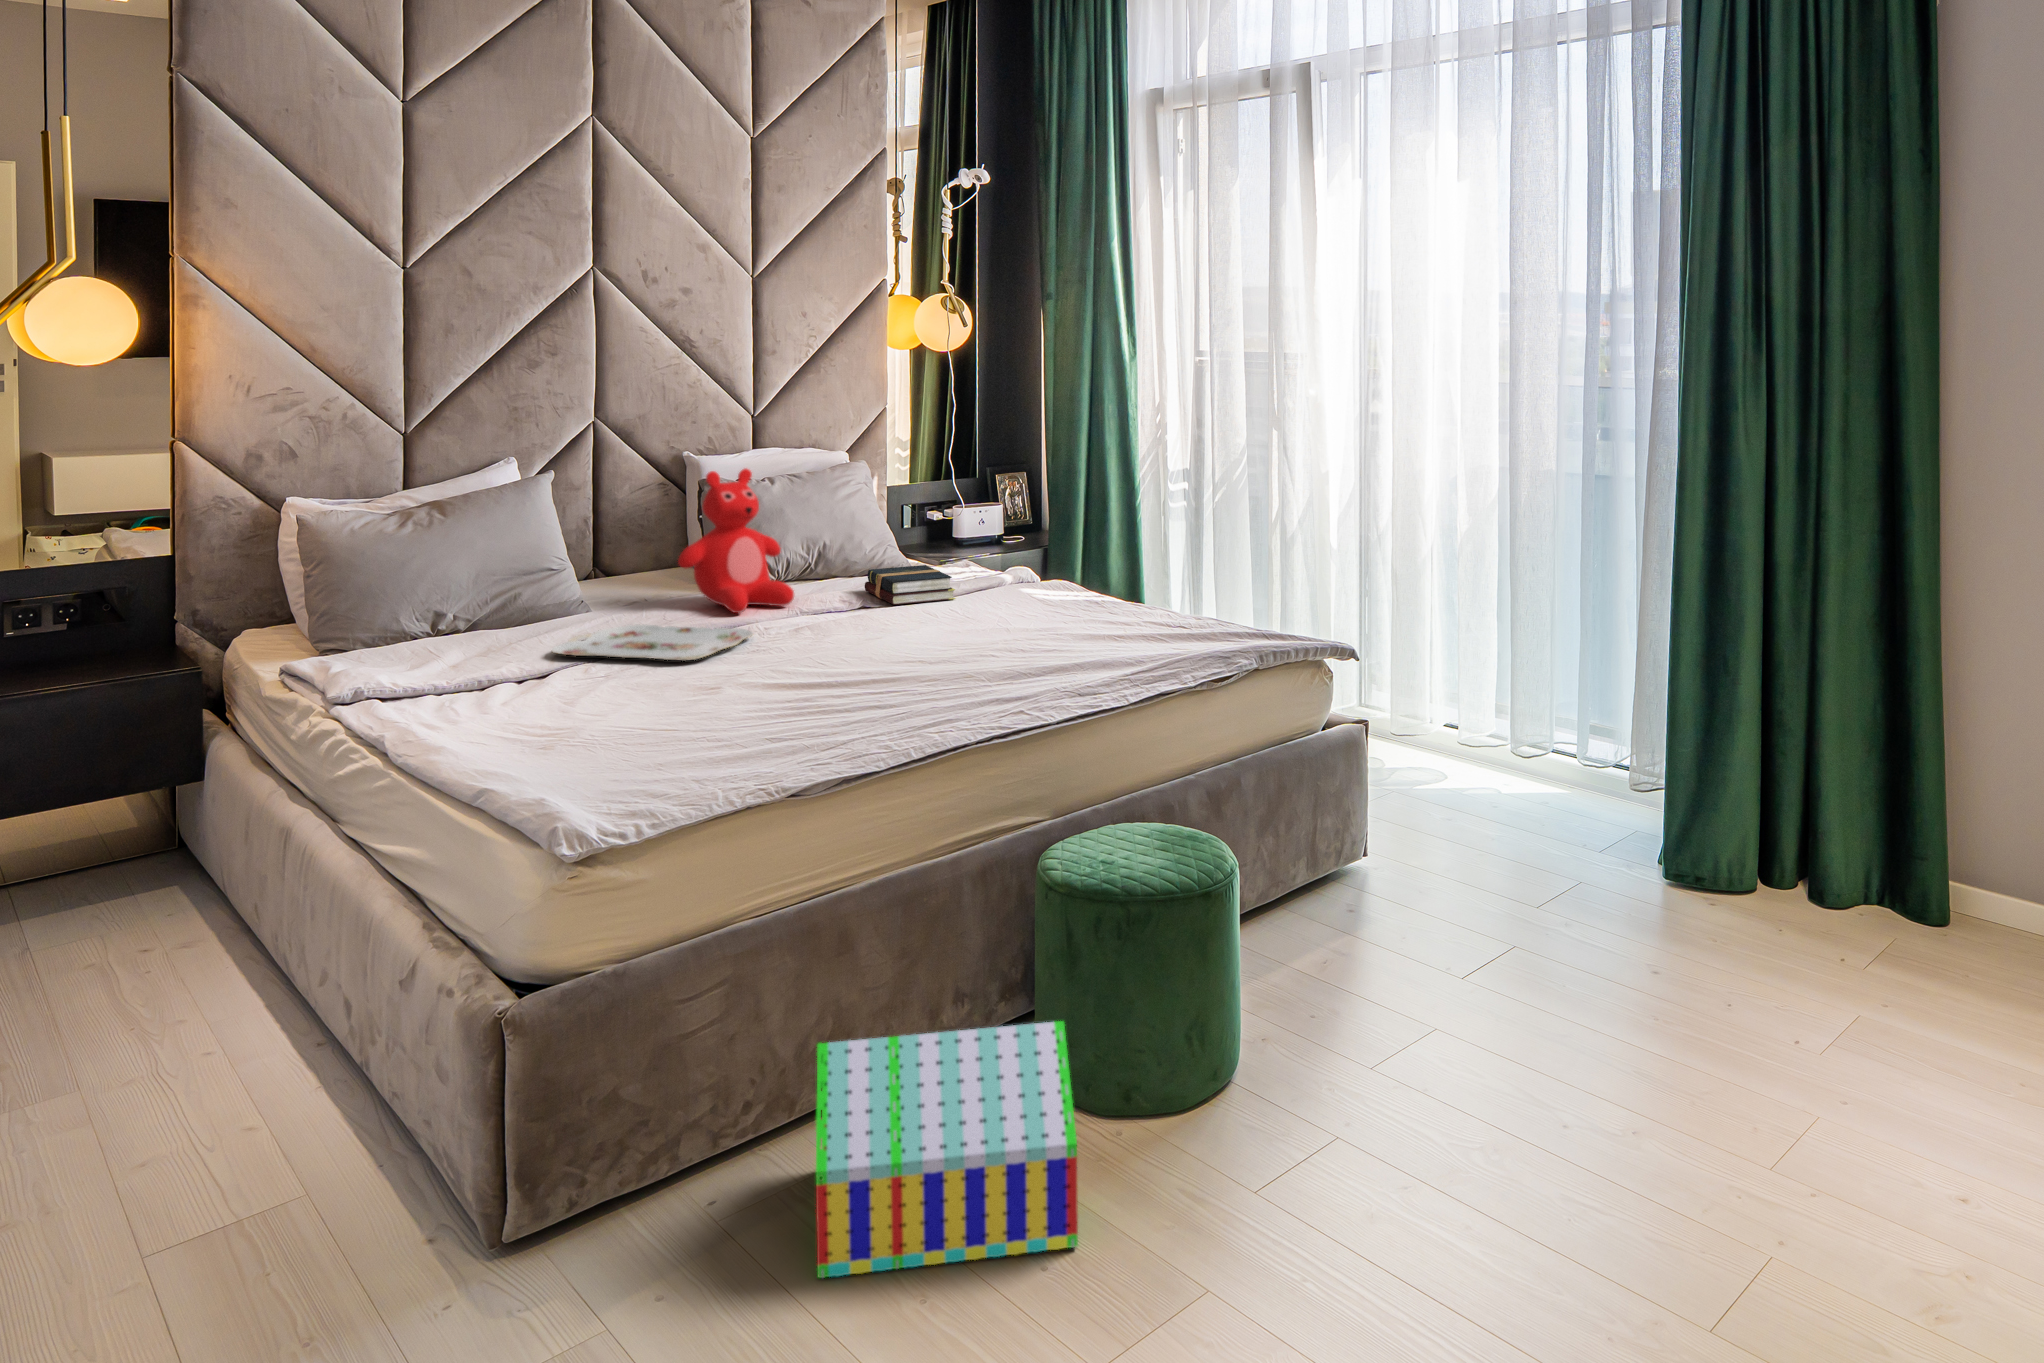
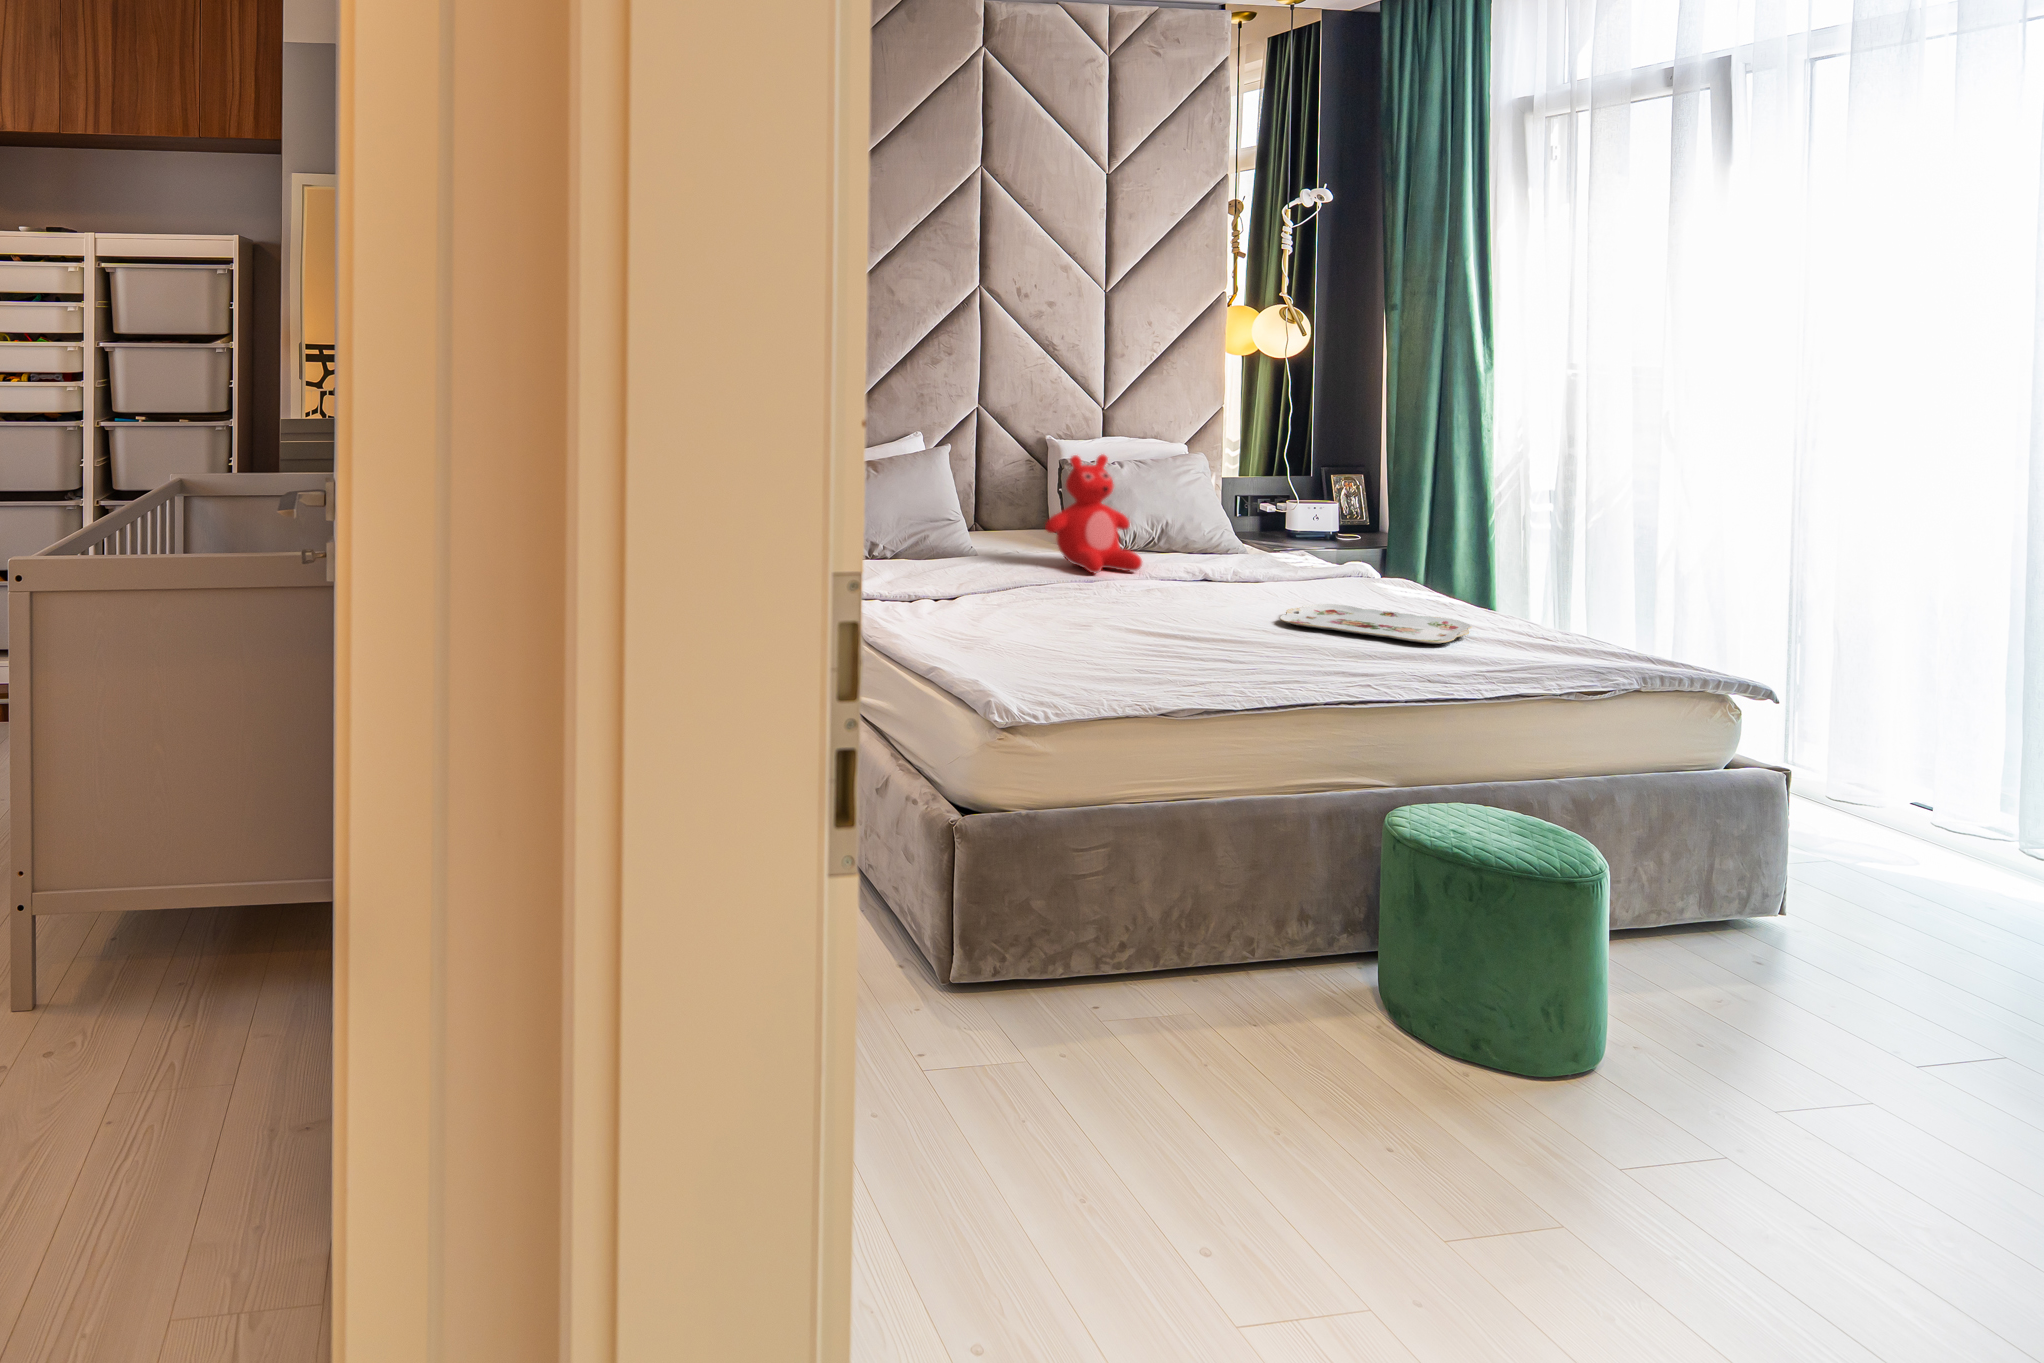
hardback book: present [865,565,955,605] -> none [1204,548,1293,580]
serving tray: present [552,624,753,661] -> present [1280,604,1472,644]
toy house: present [816,1021,1078,1278] -> none [1185,905,1428,1130]

